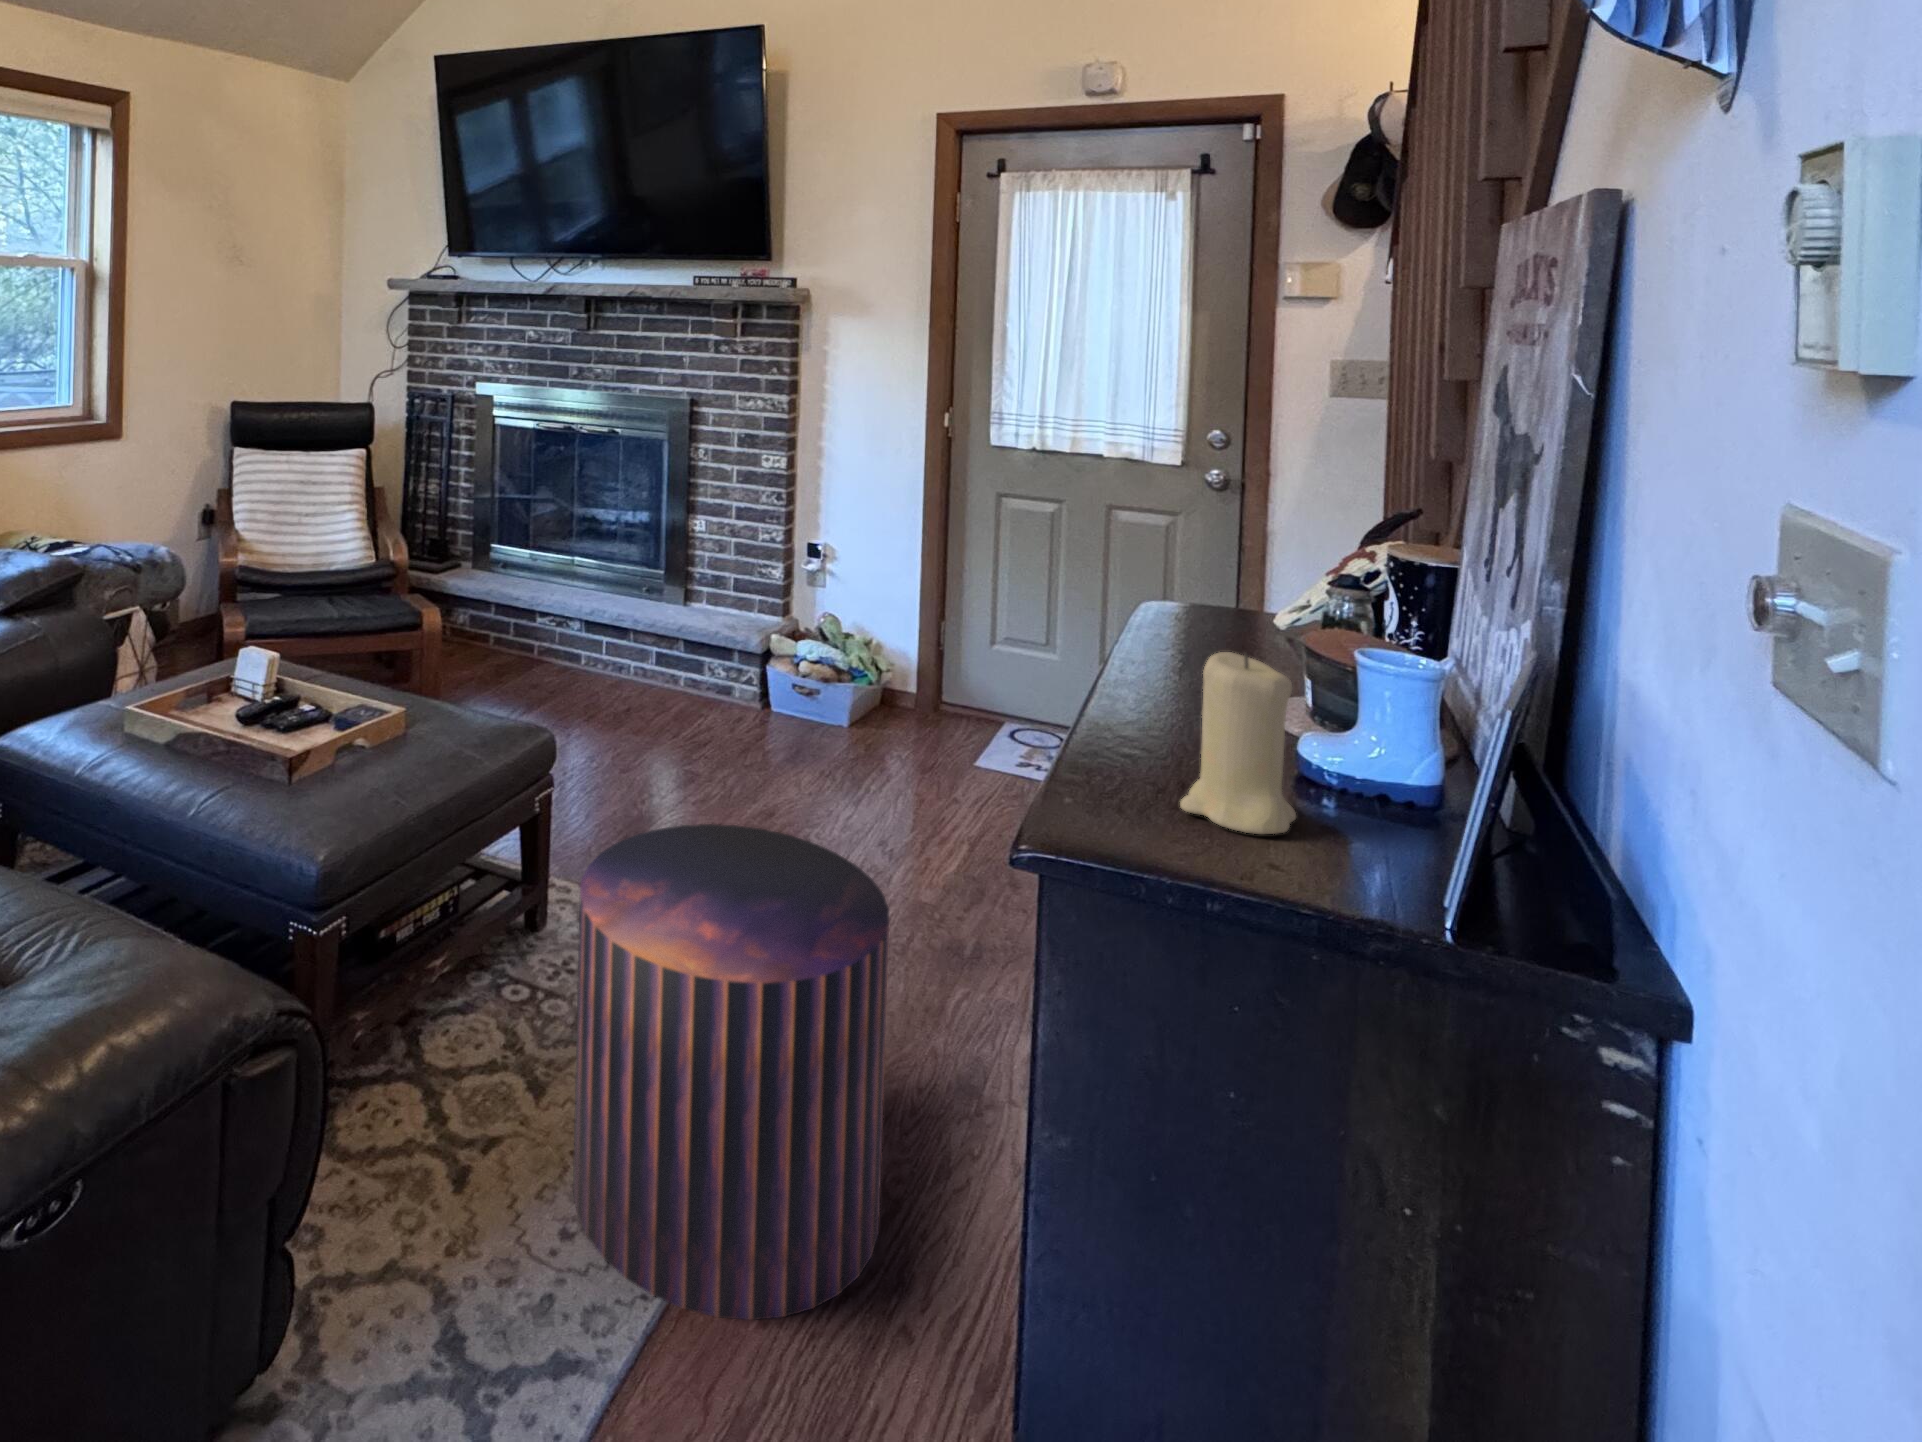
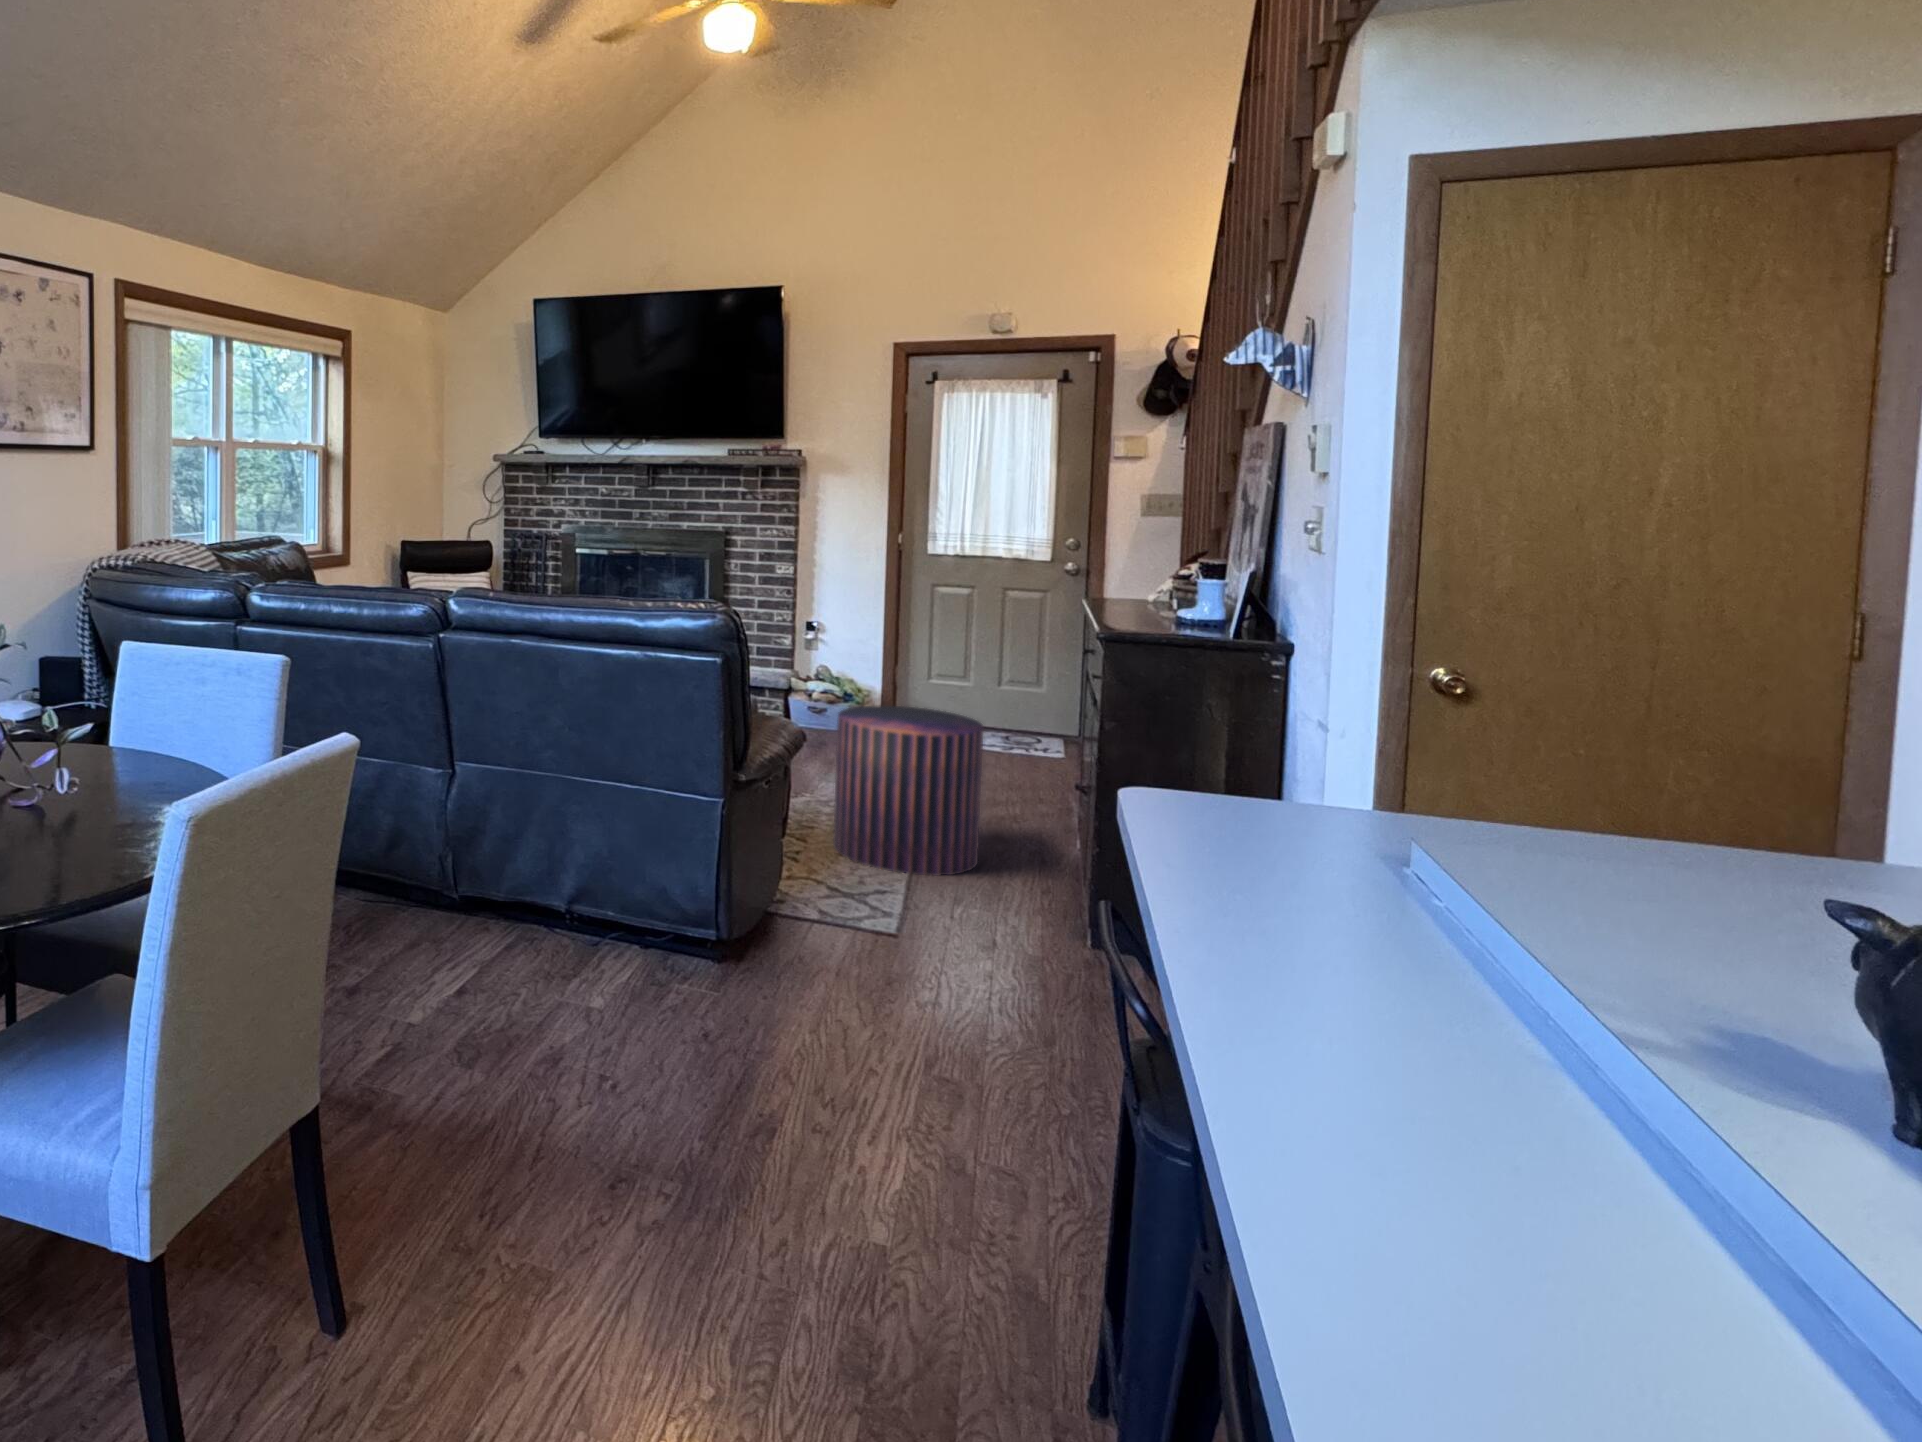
candle: present [1180,652,1296,834] -> none [1135,566,1173,621]

